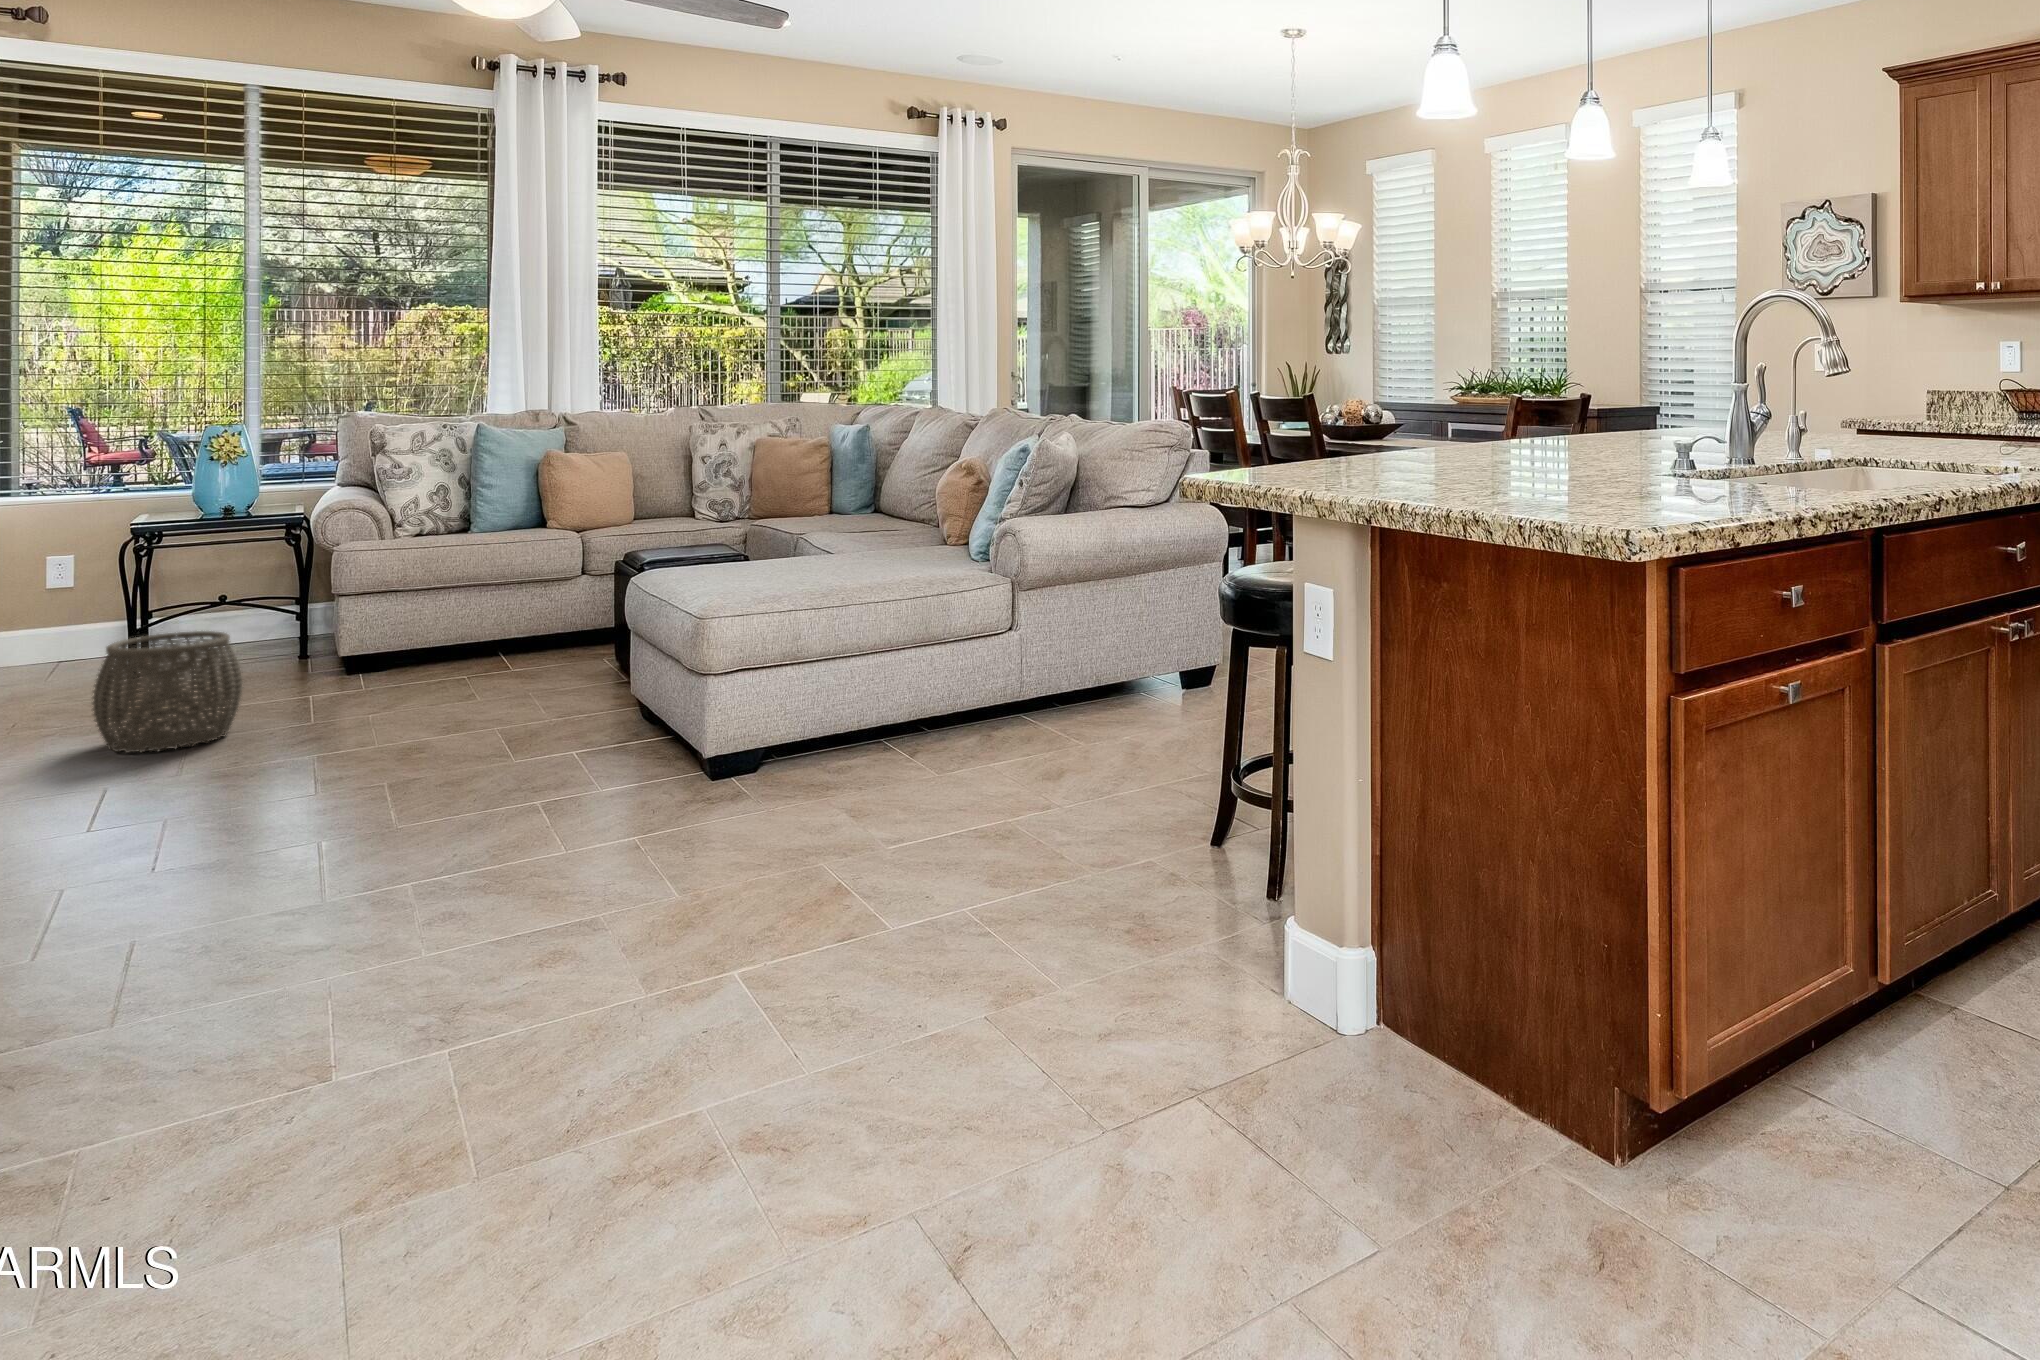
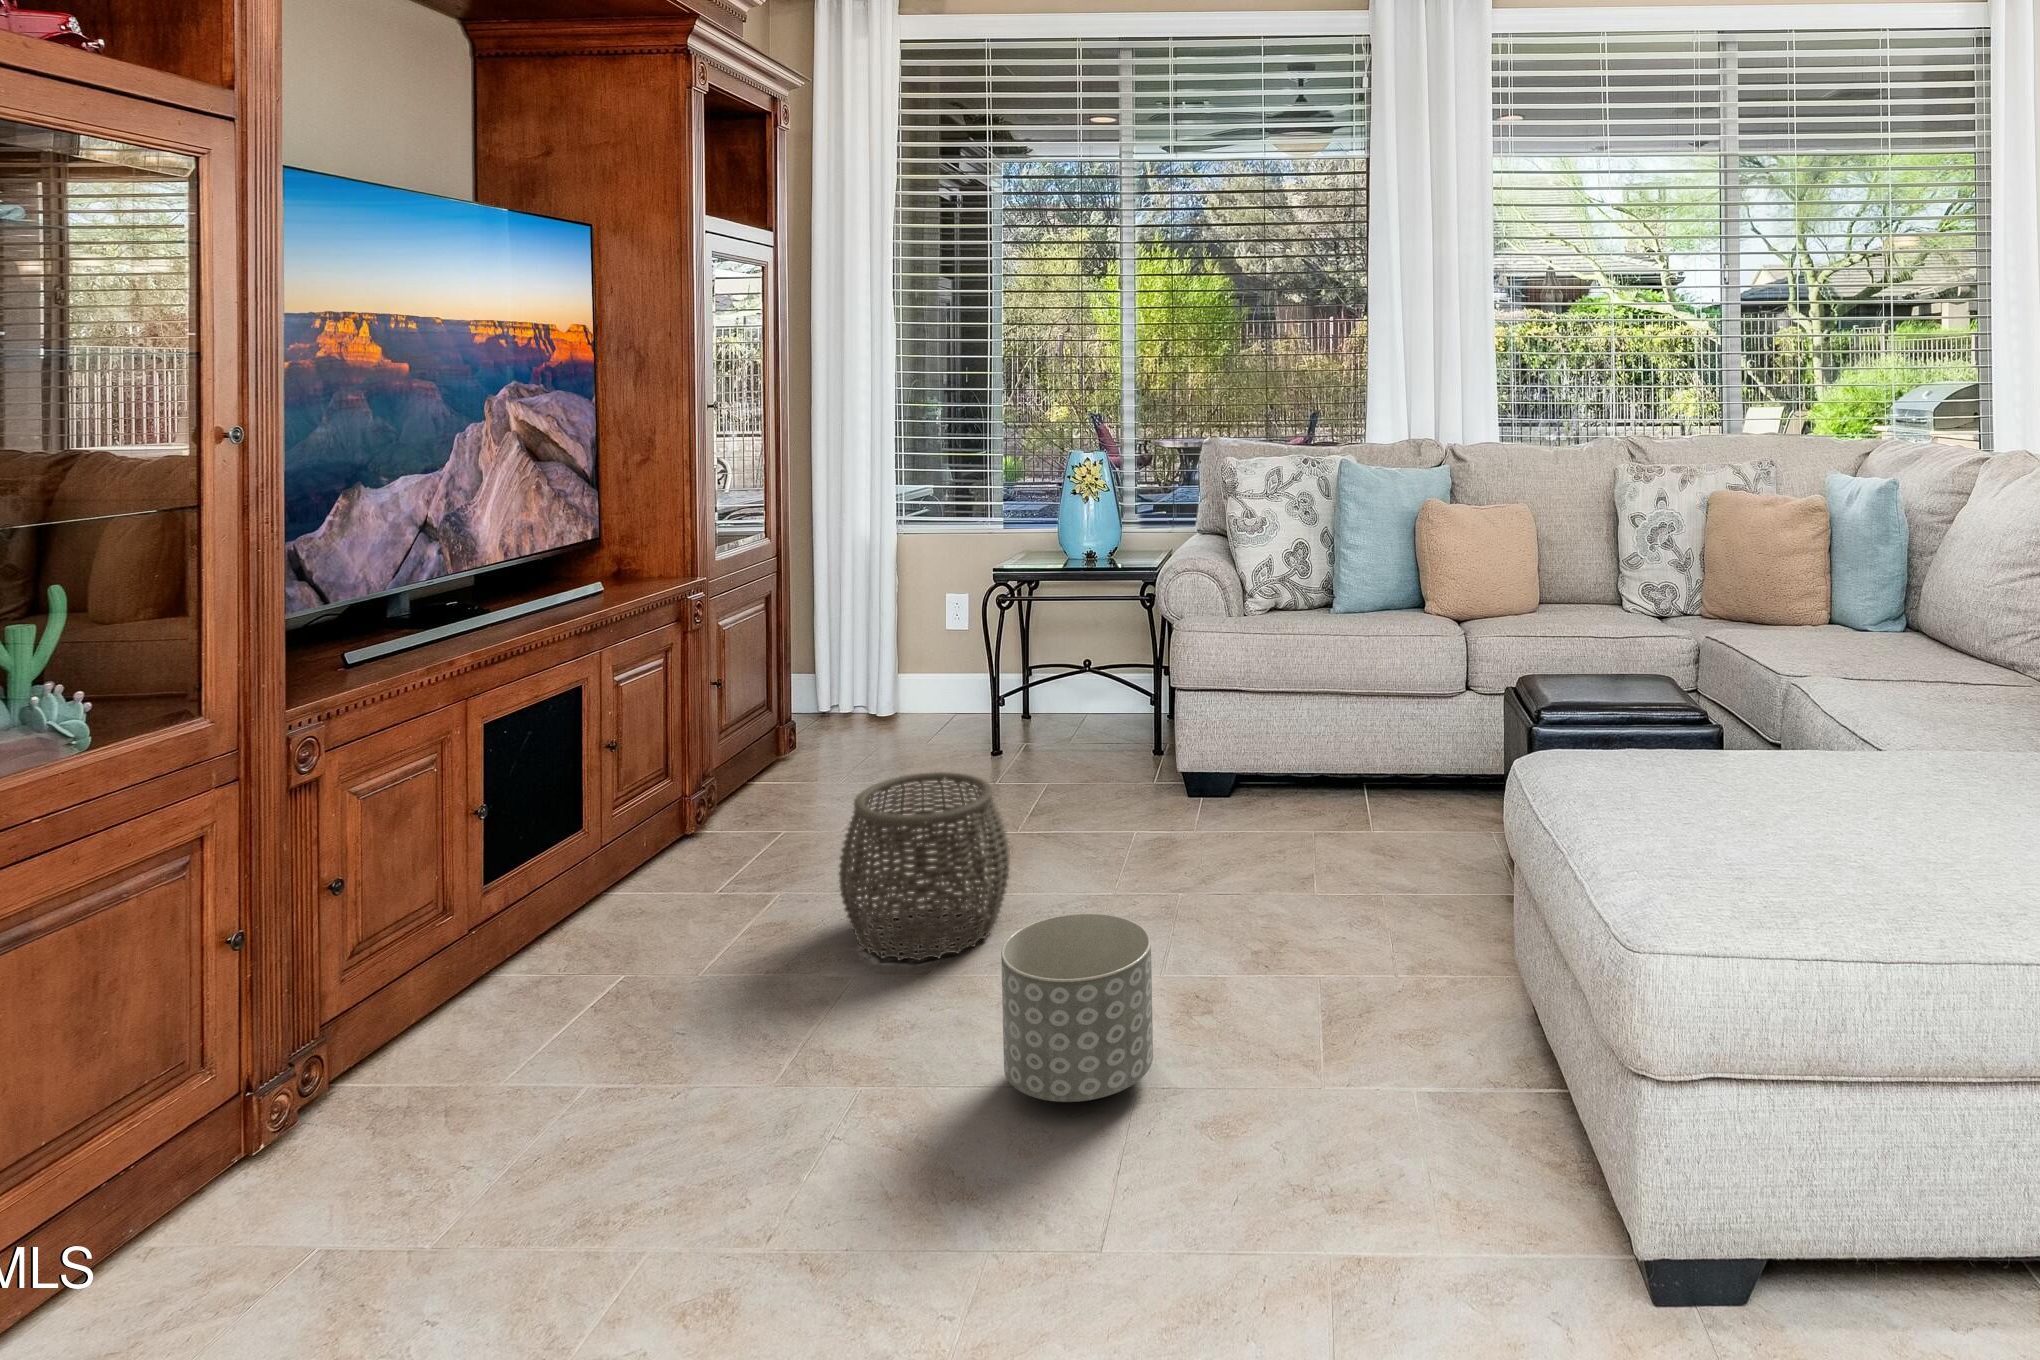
planter: none [296,667,404,767] -> present [1001,913,1153,1102]

